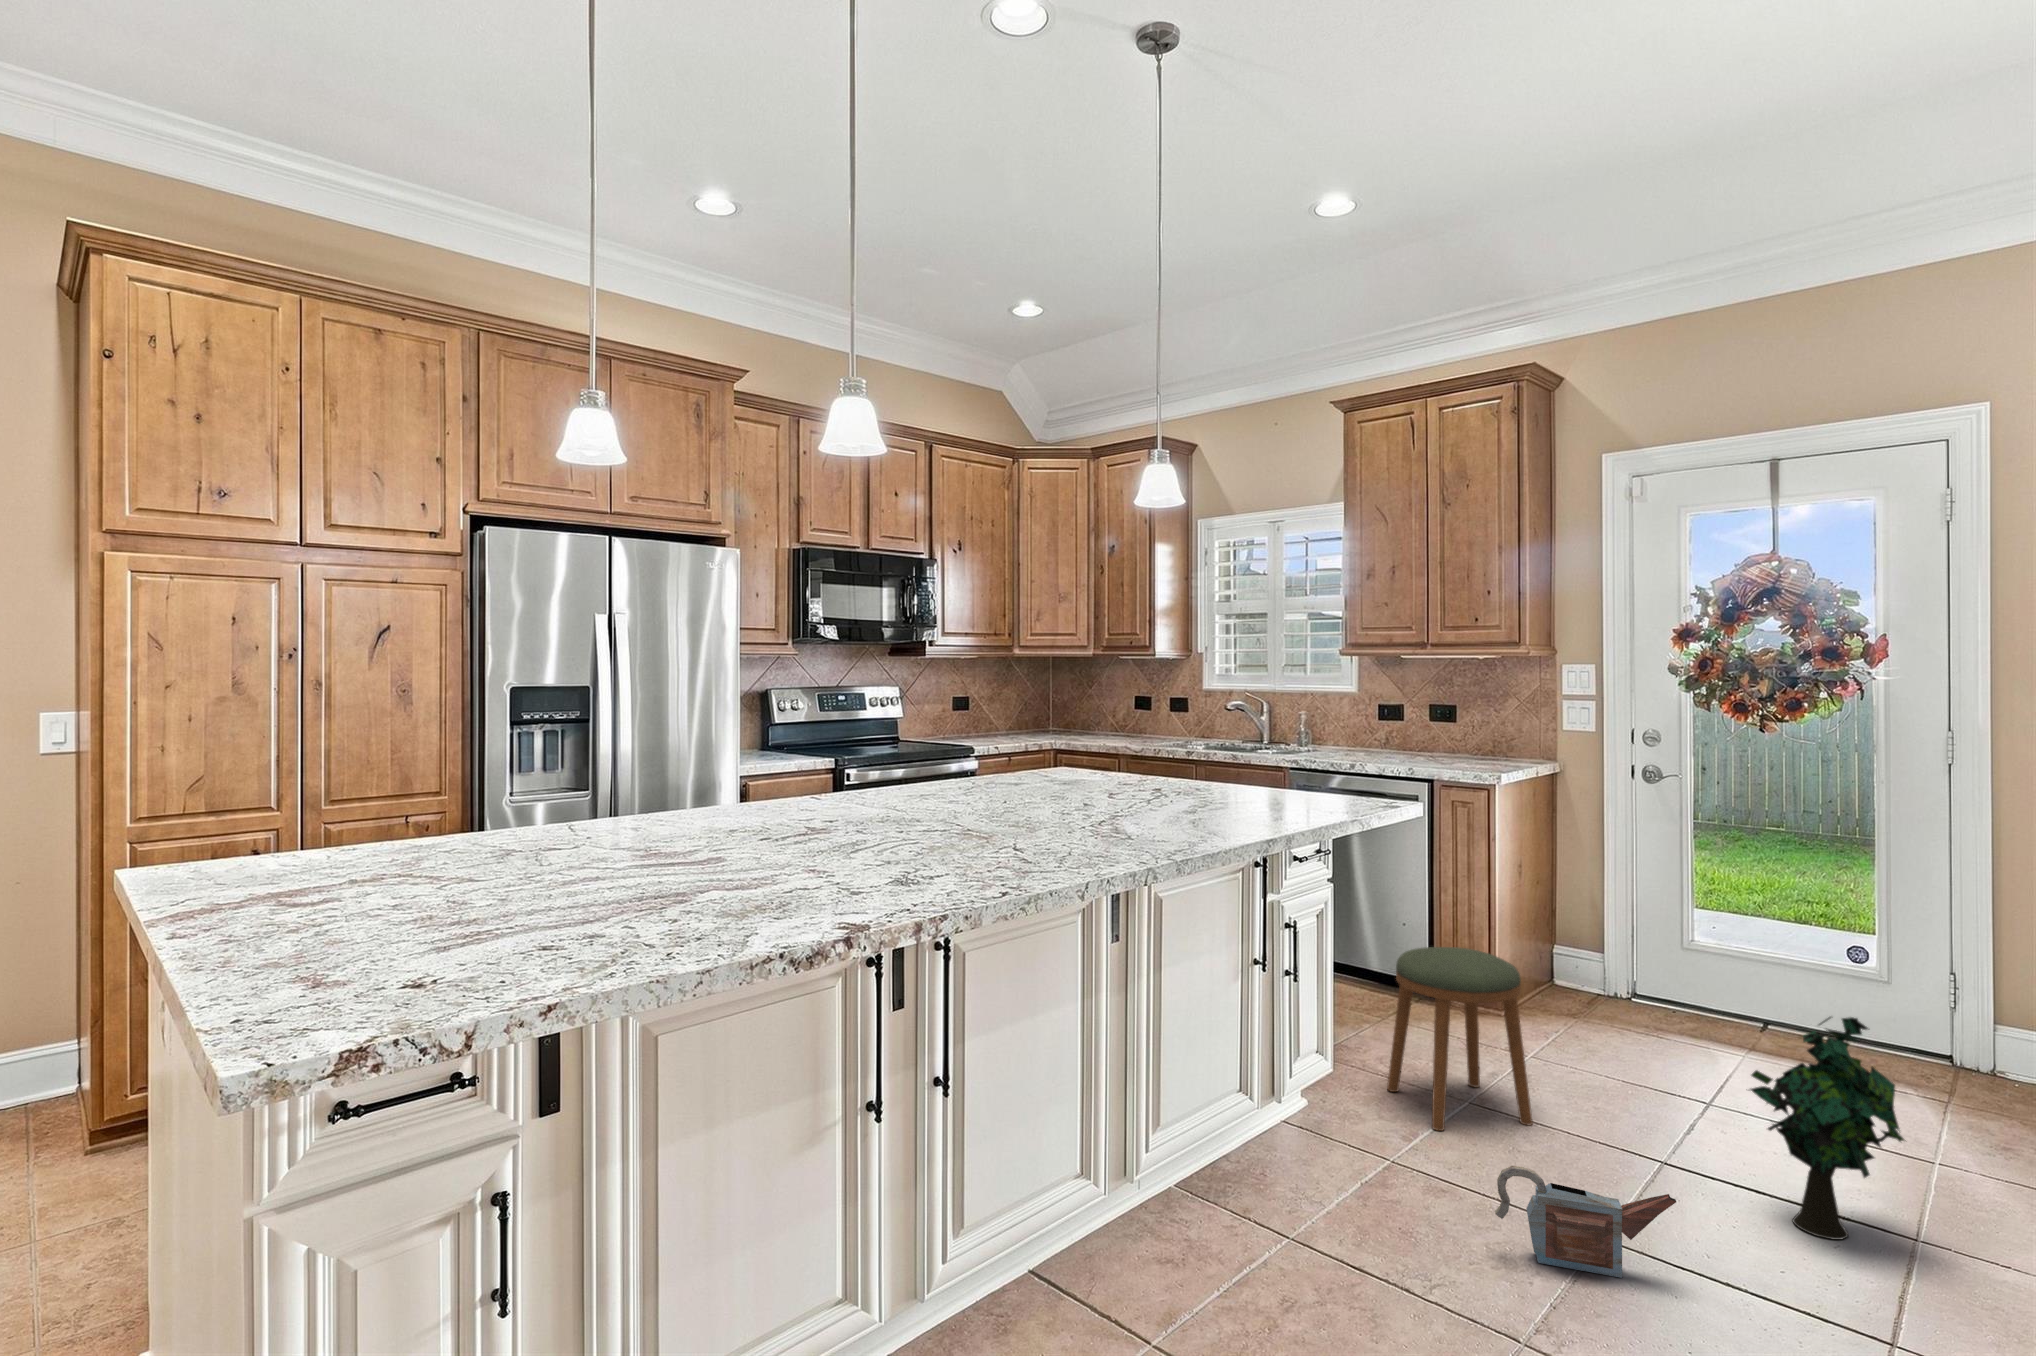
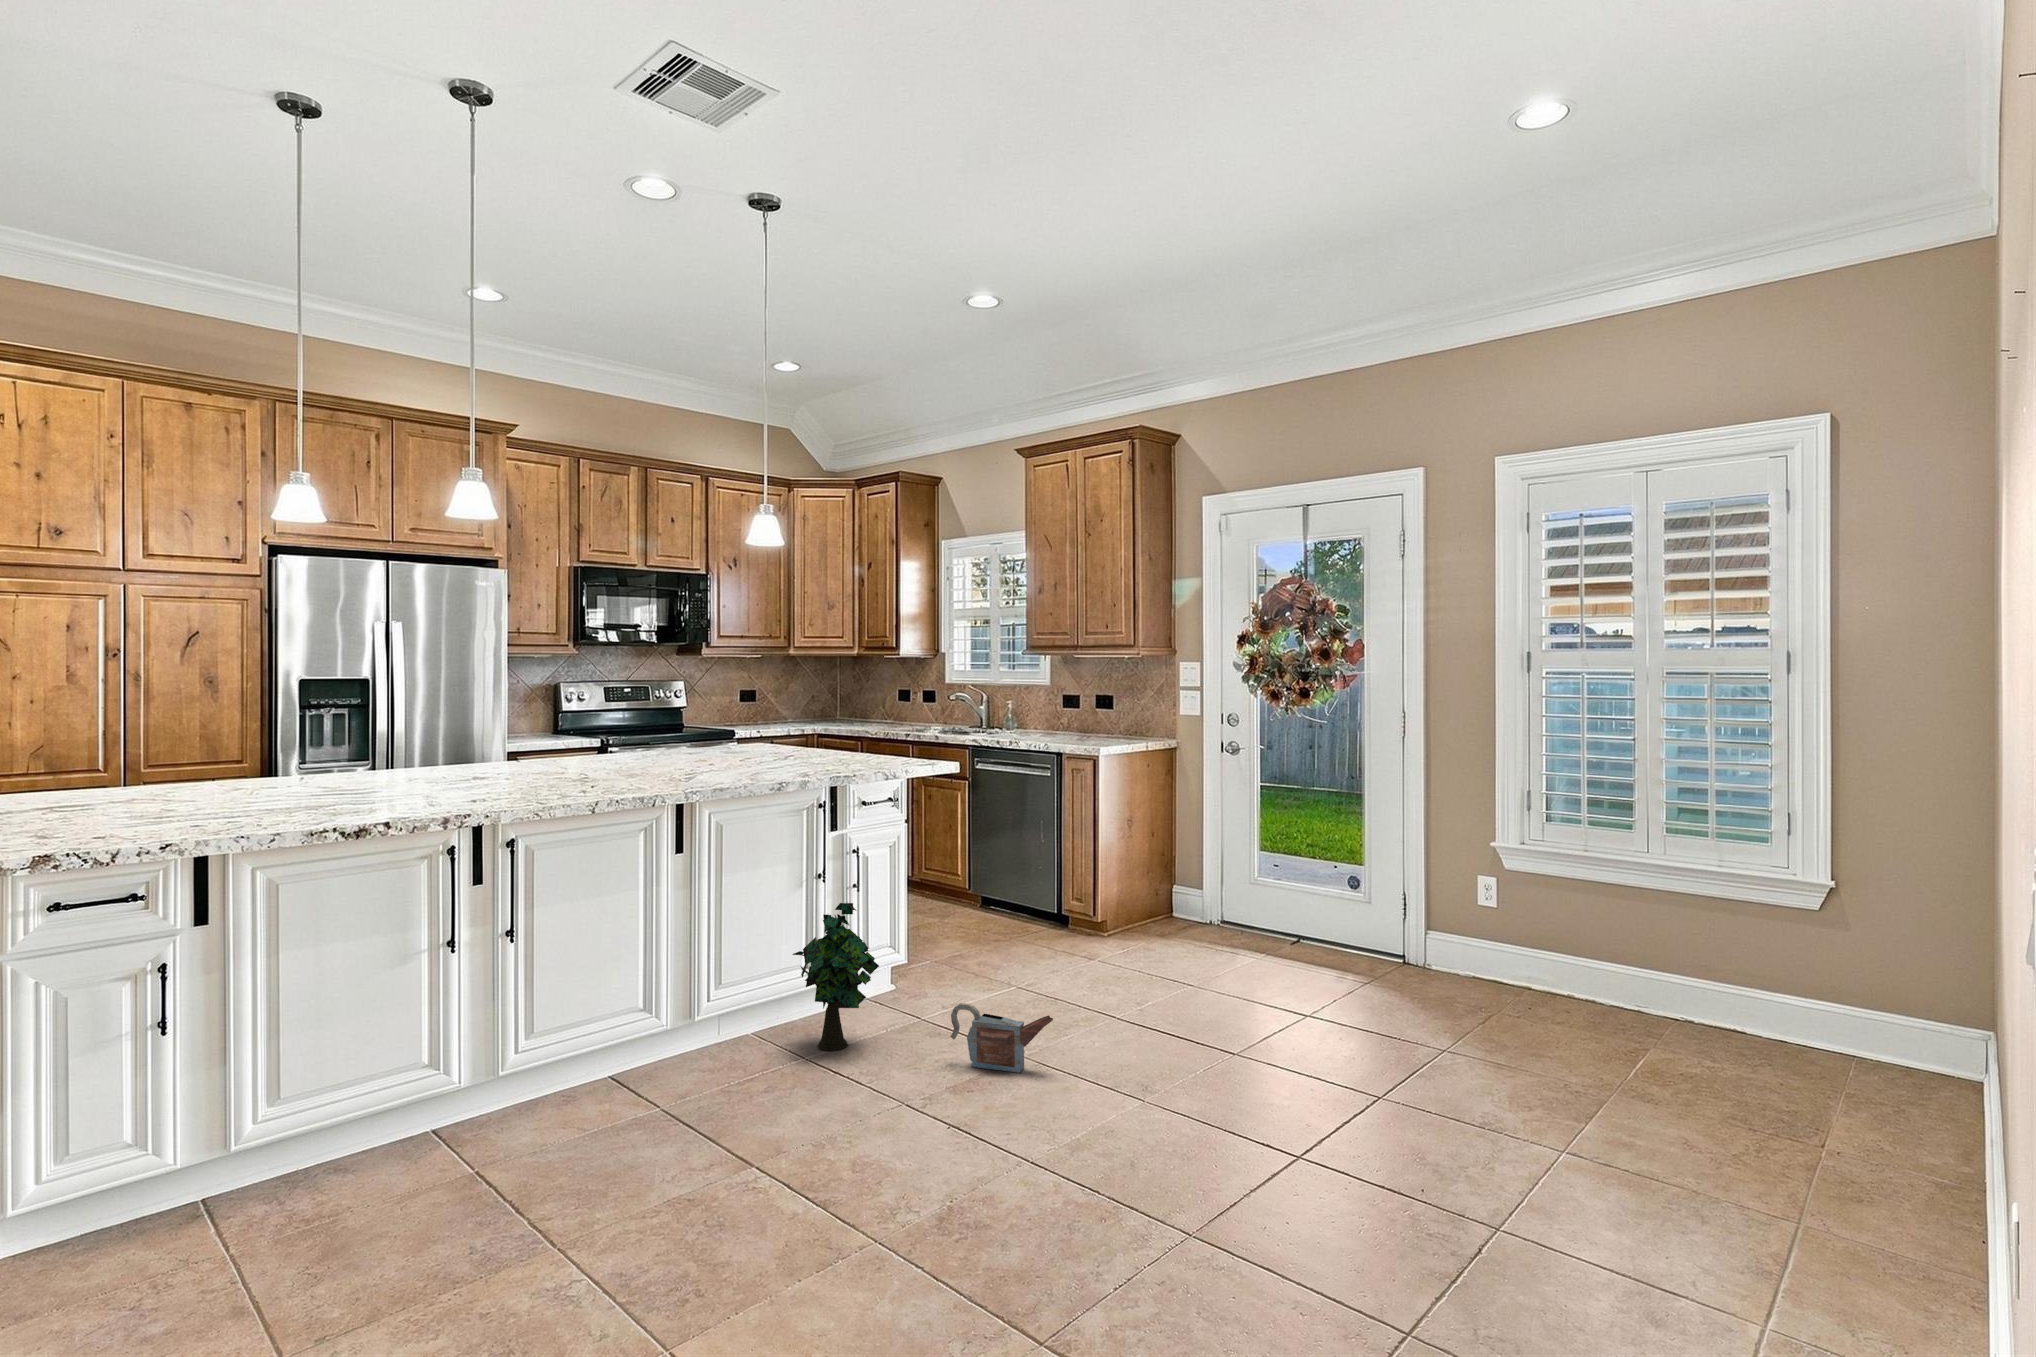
stool: present [1387,947,1533,1131] -> none [970,872,1056,1001]
decorative plant: present [1750,1017,1904,1240] -> present [793,903,879,1051]

